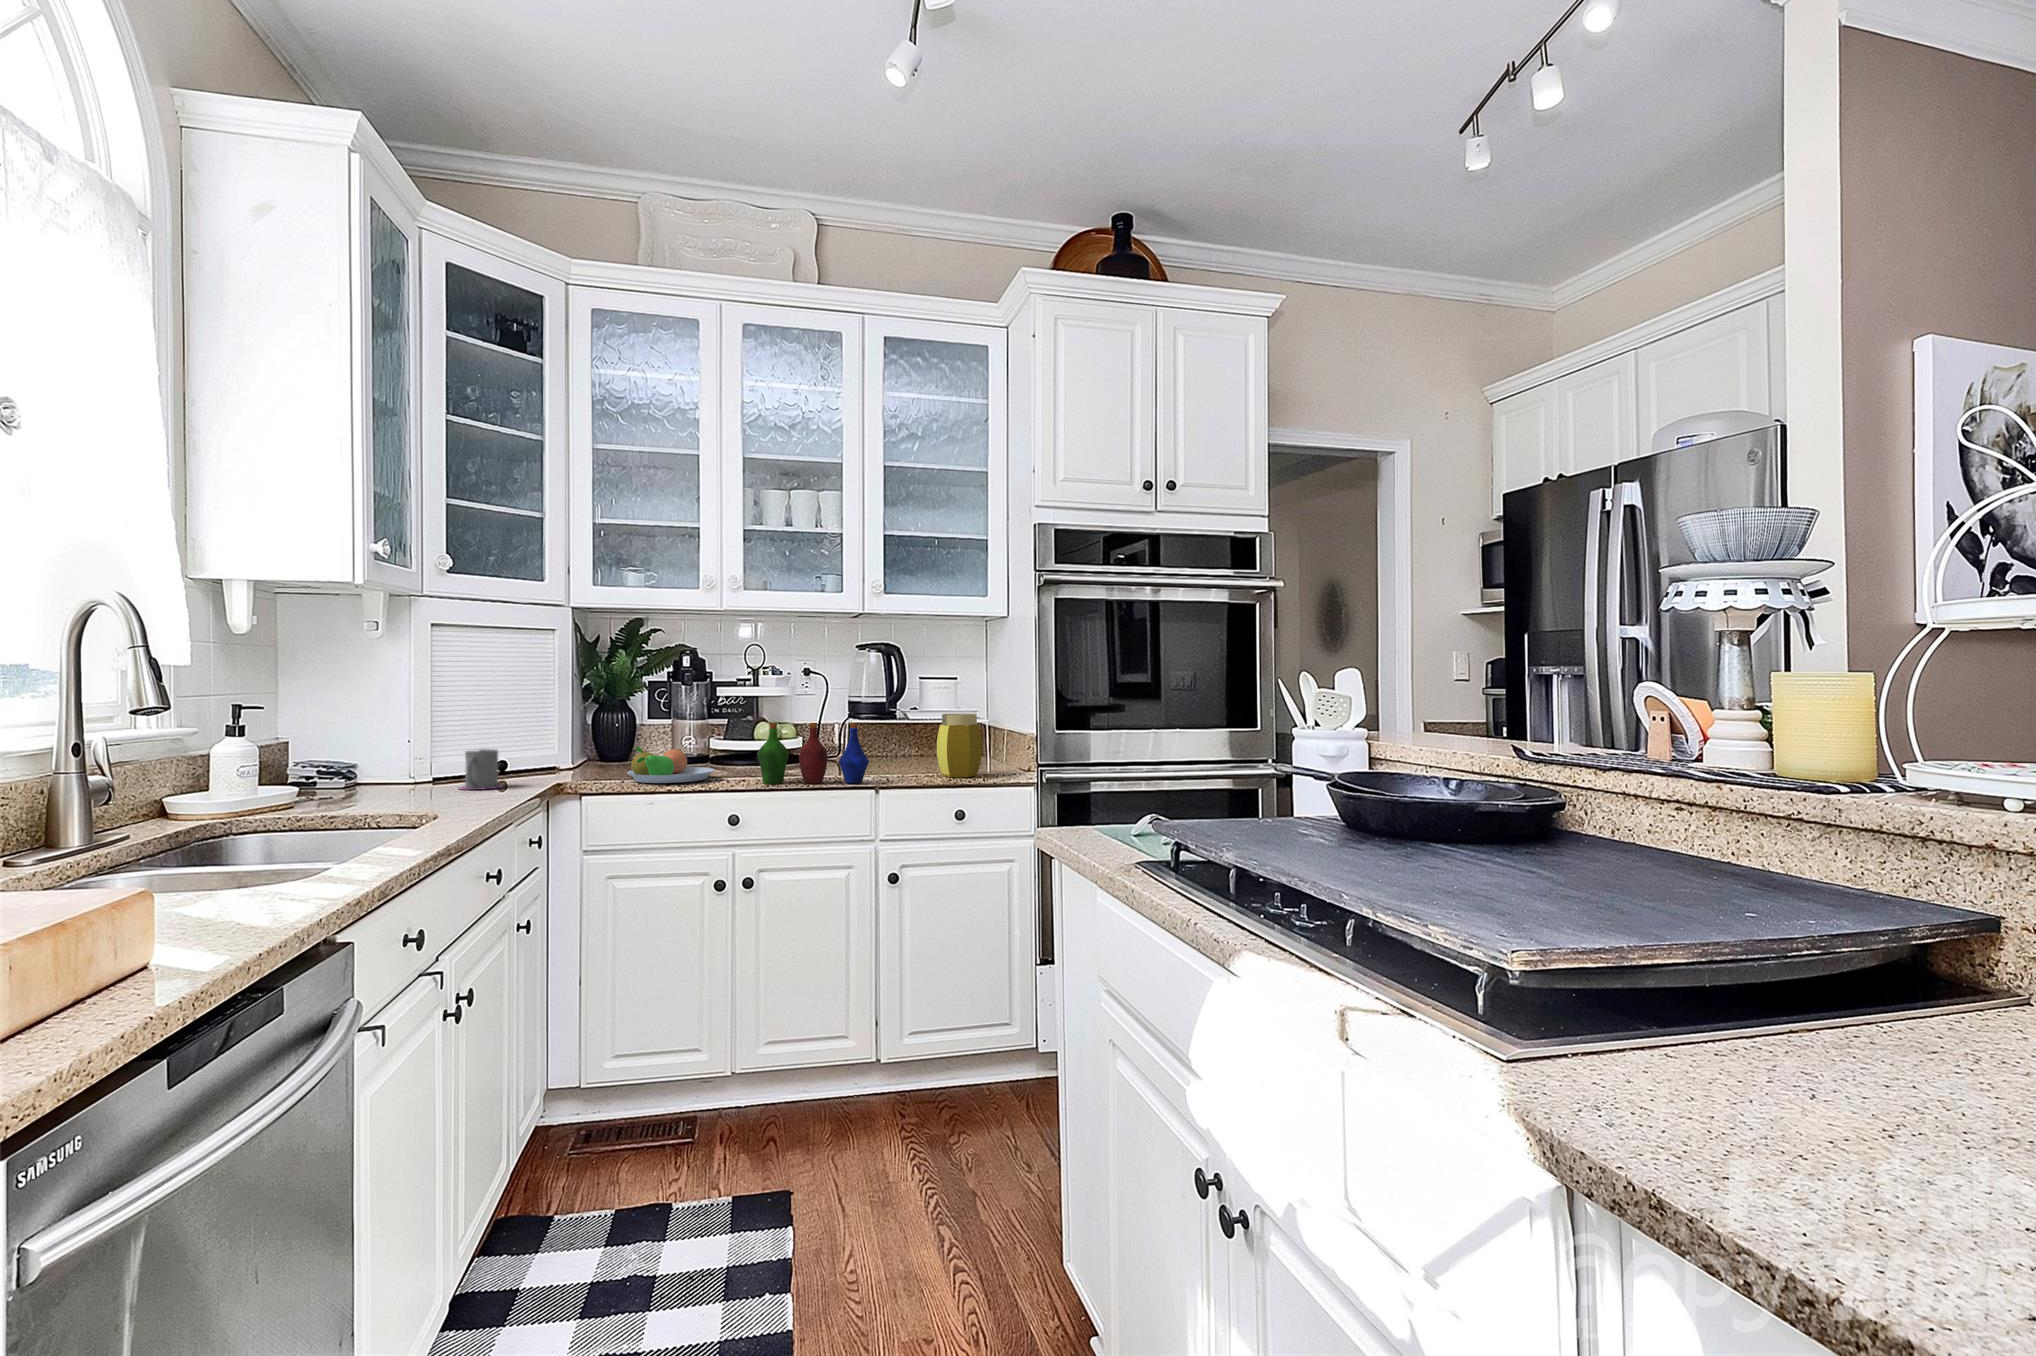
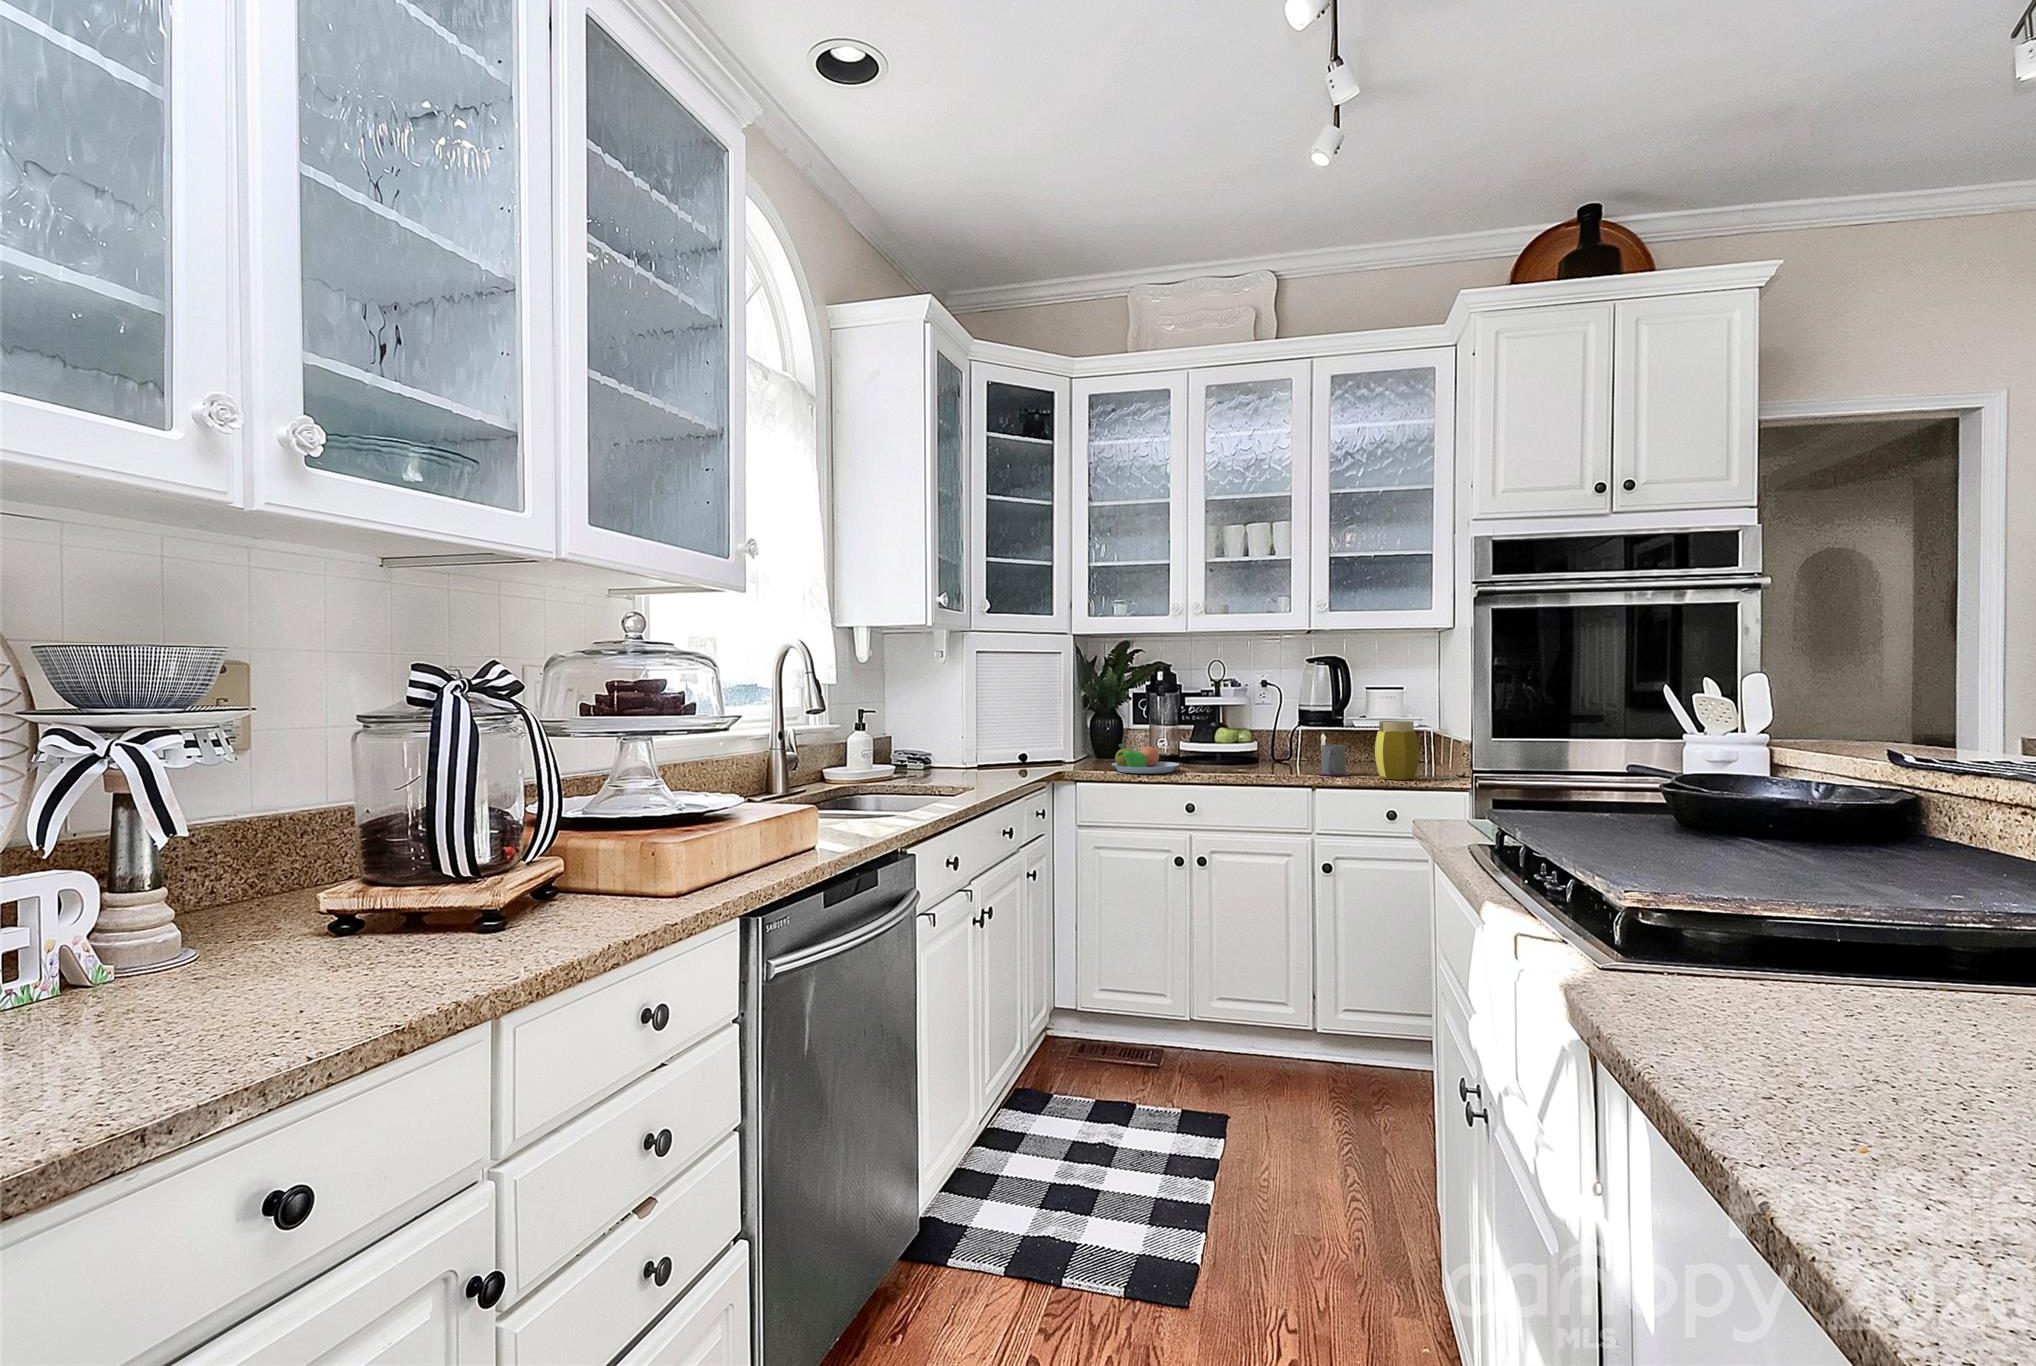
bottle: present [757,722,869,784] -> none [1212,726,1307,780]
mug: present [461,749,503,790] -> present [1317,745,1350,776]

